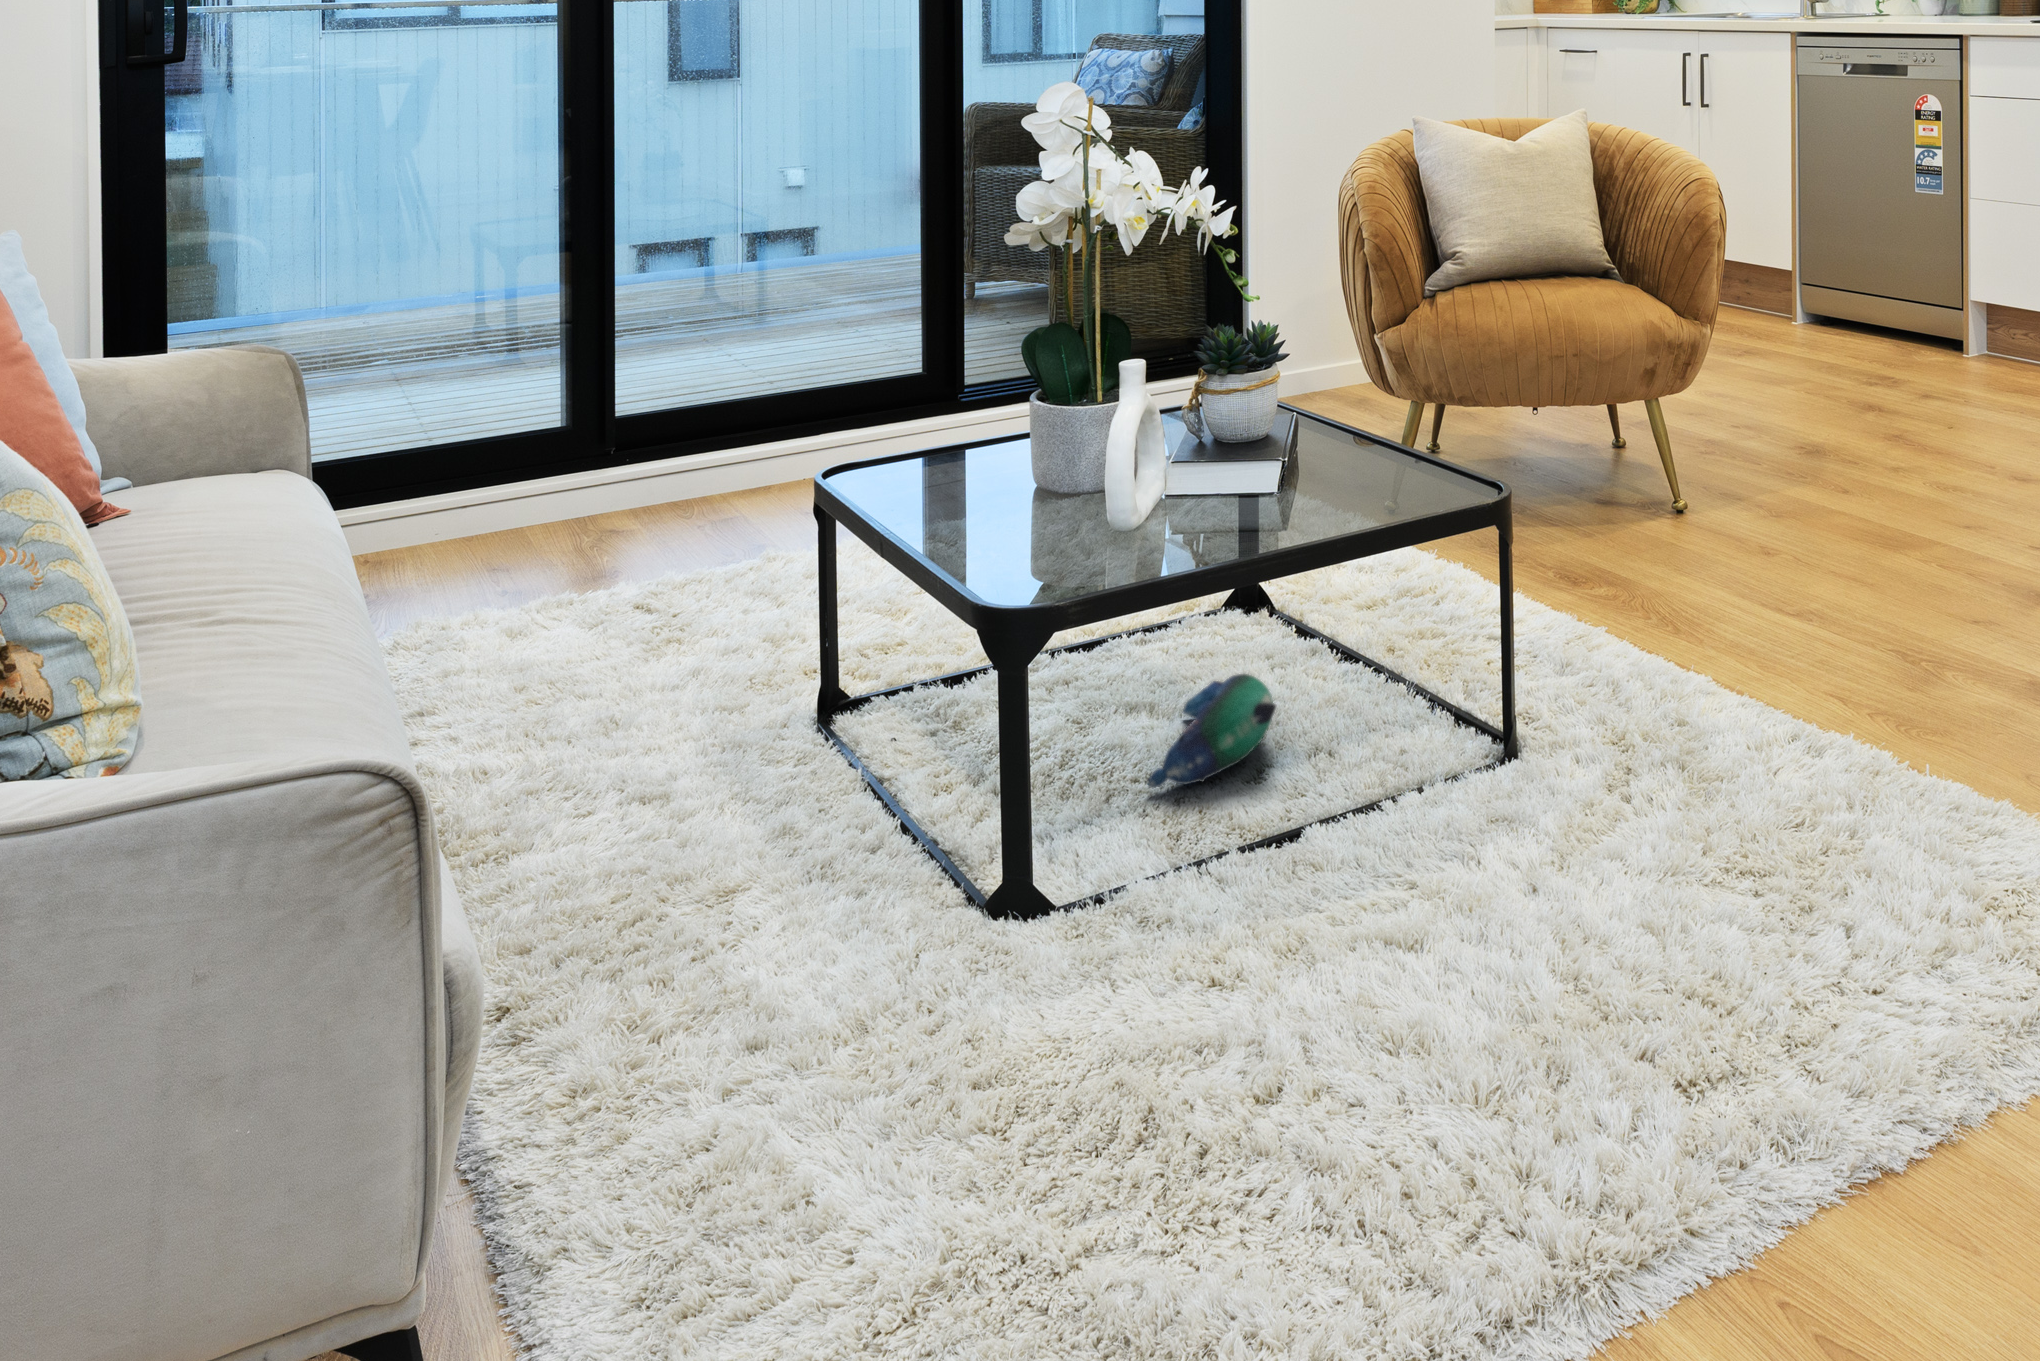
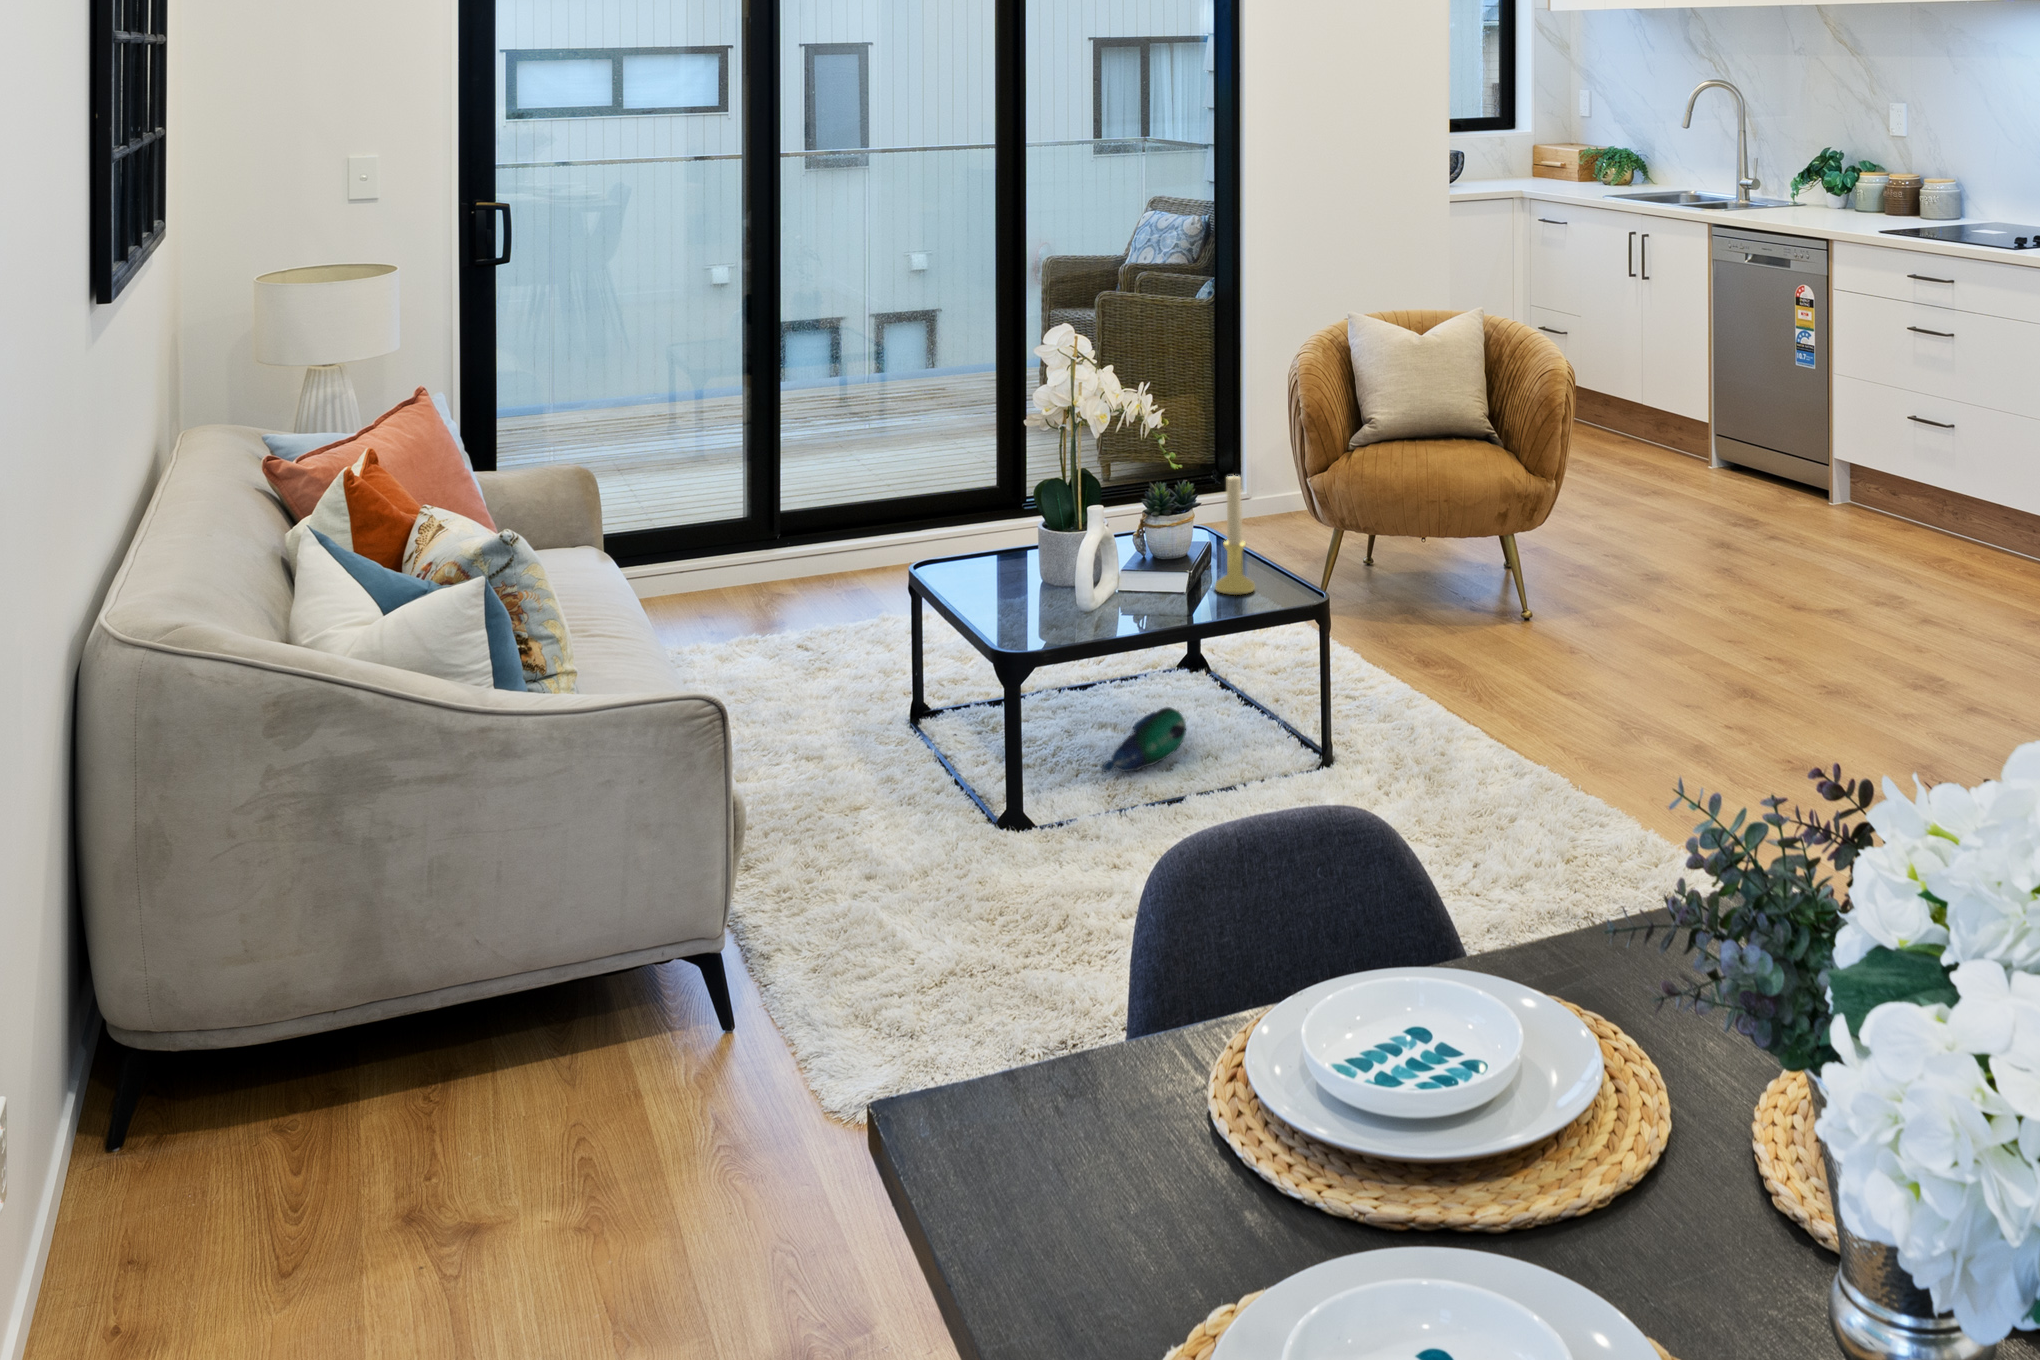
candle holder: none [1310,305,1372,492] -> present [1215,476,1255,595]

